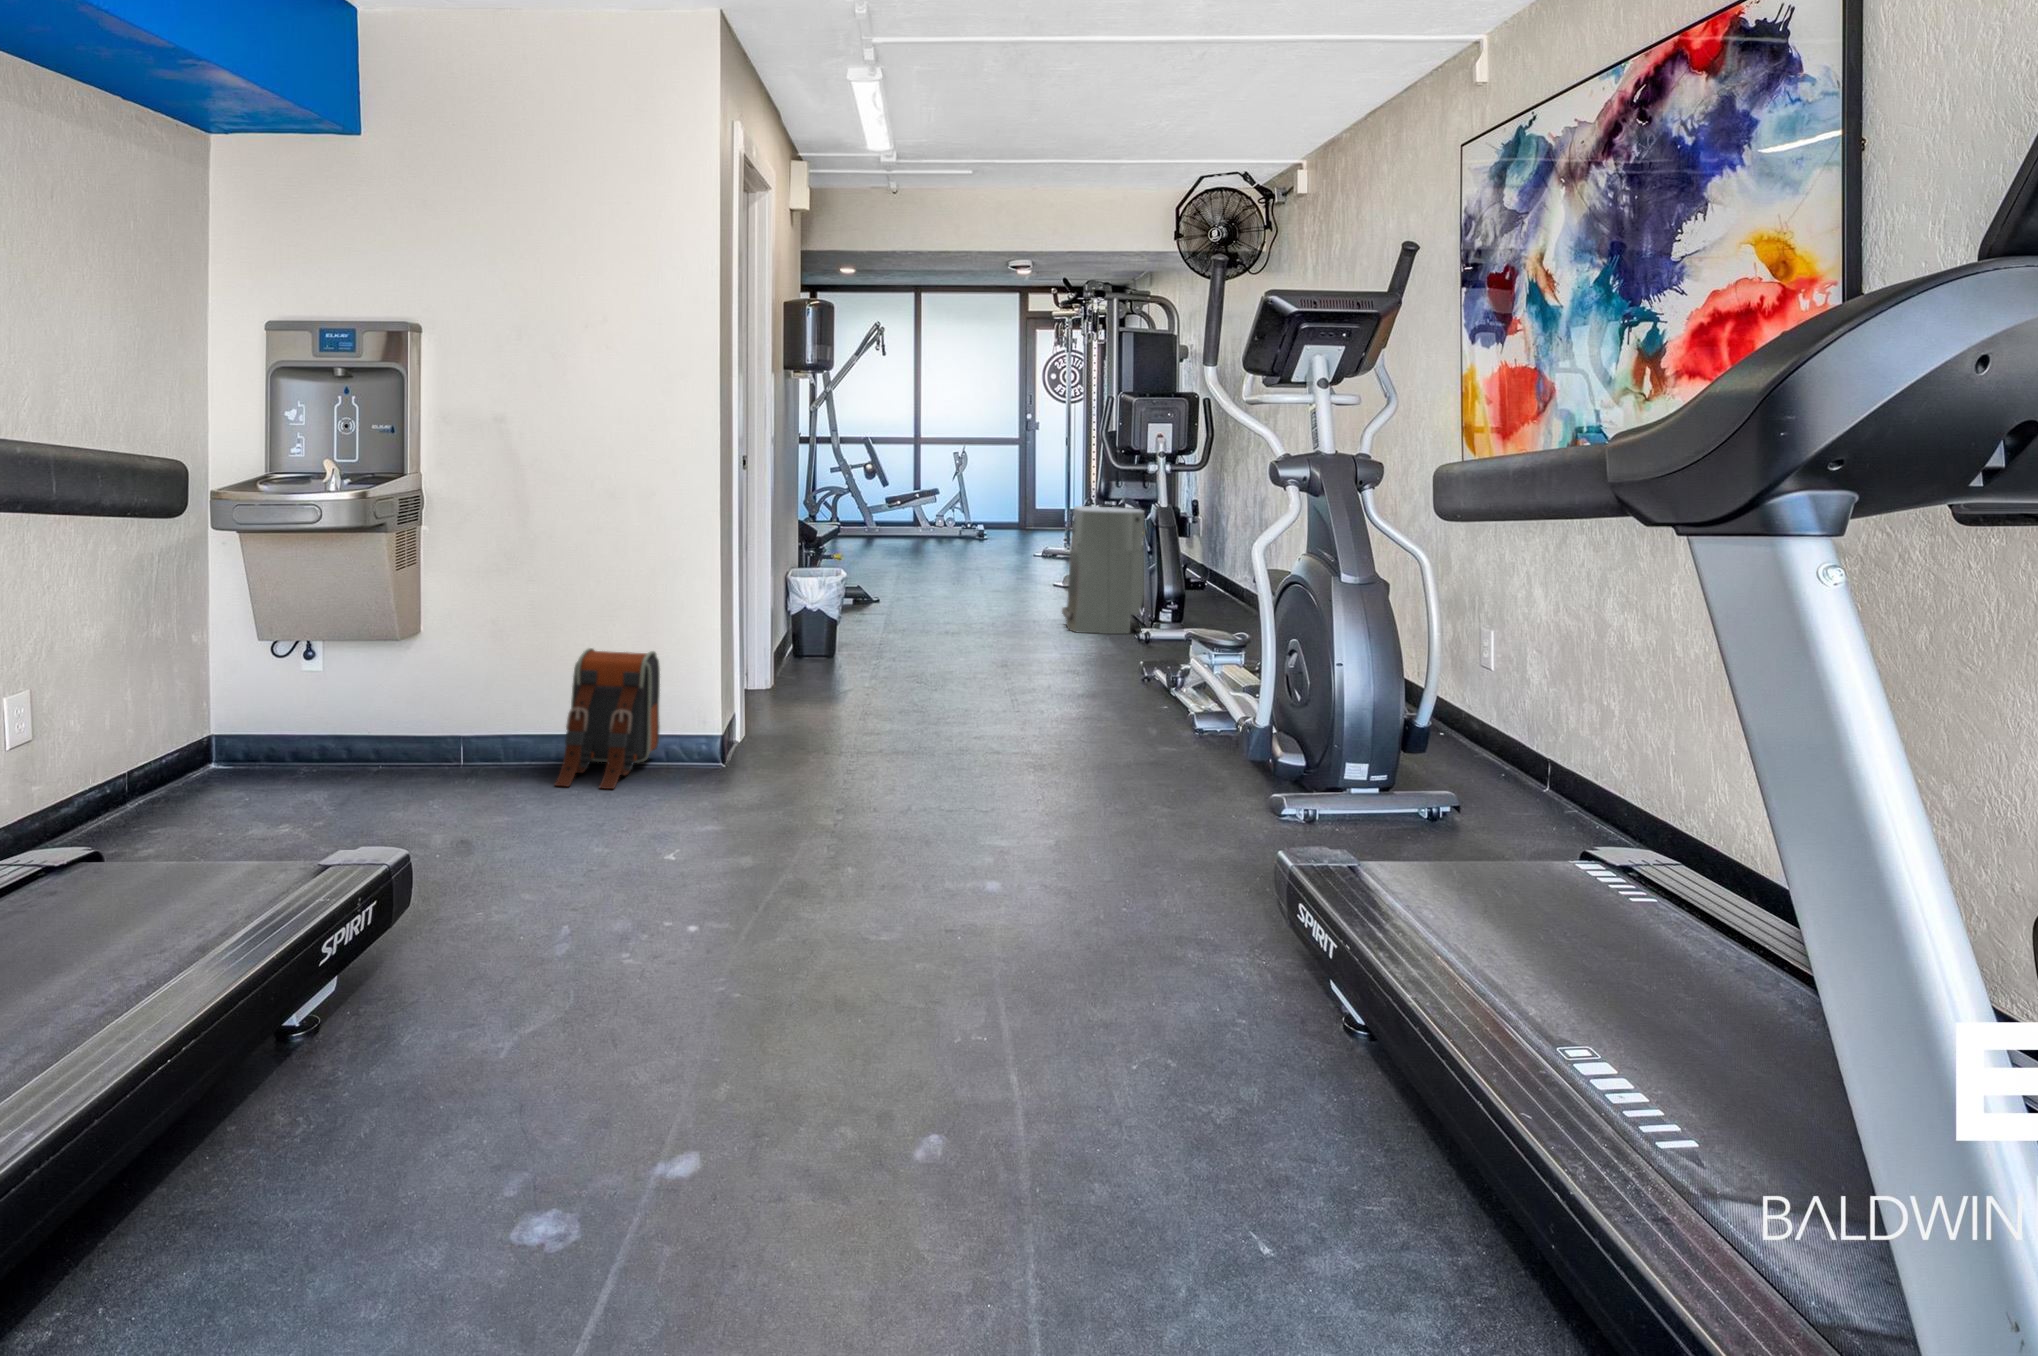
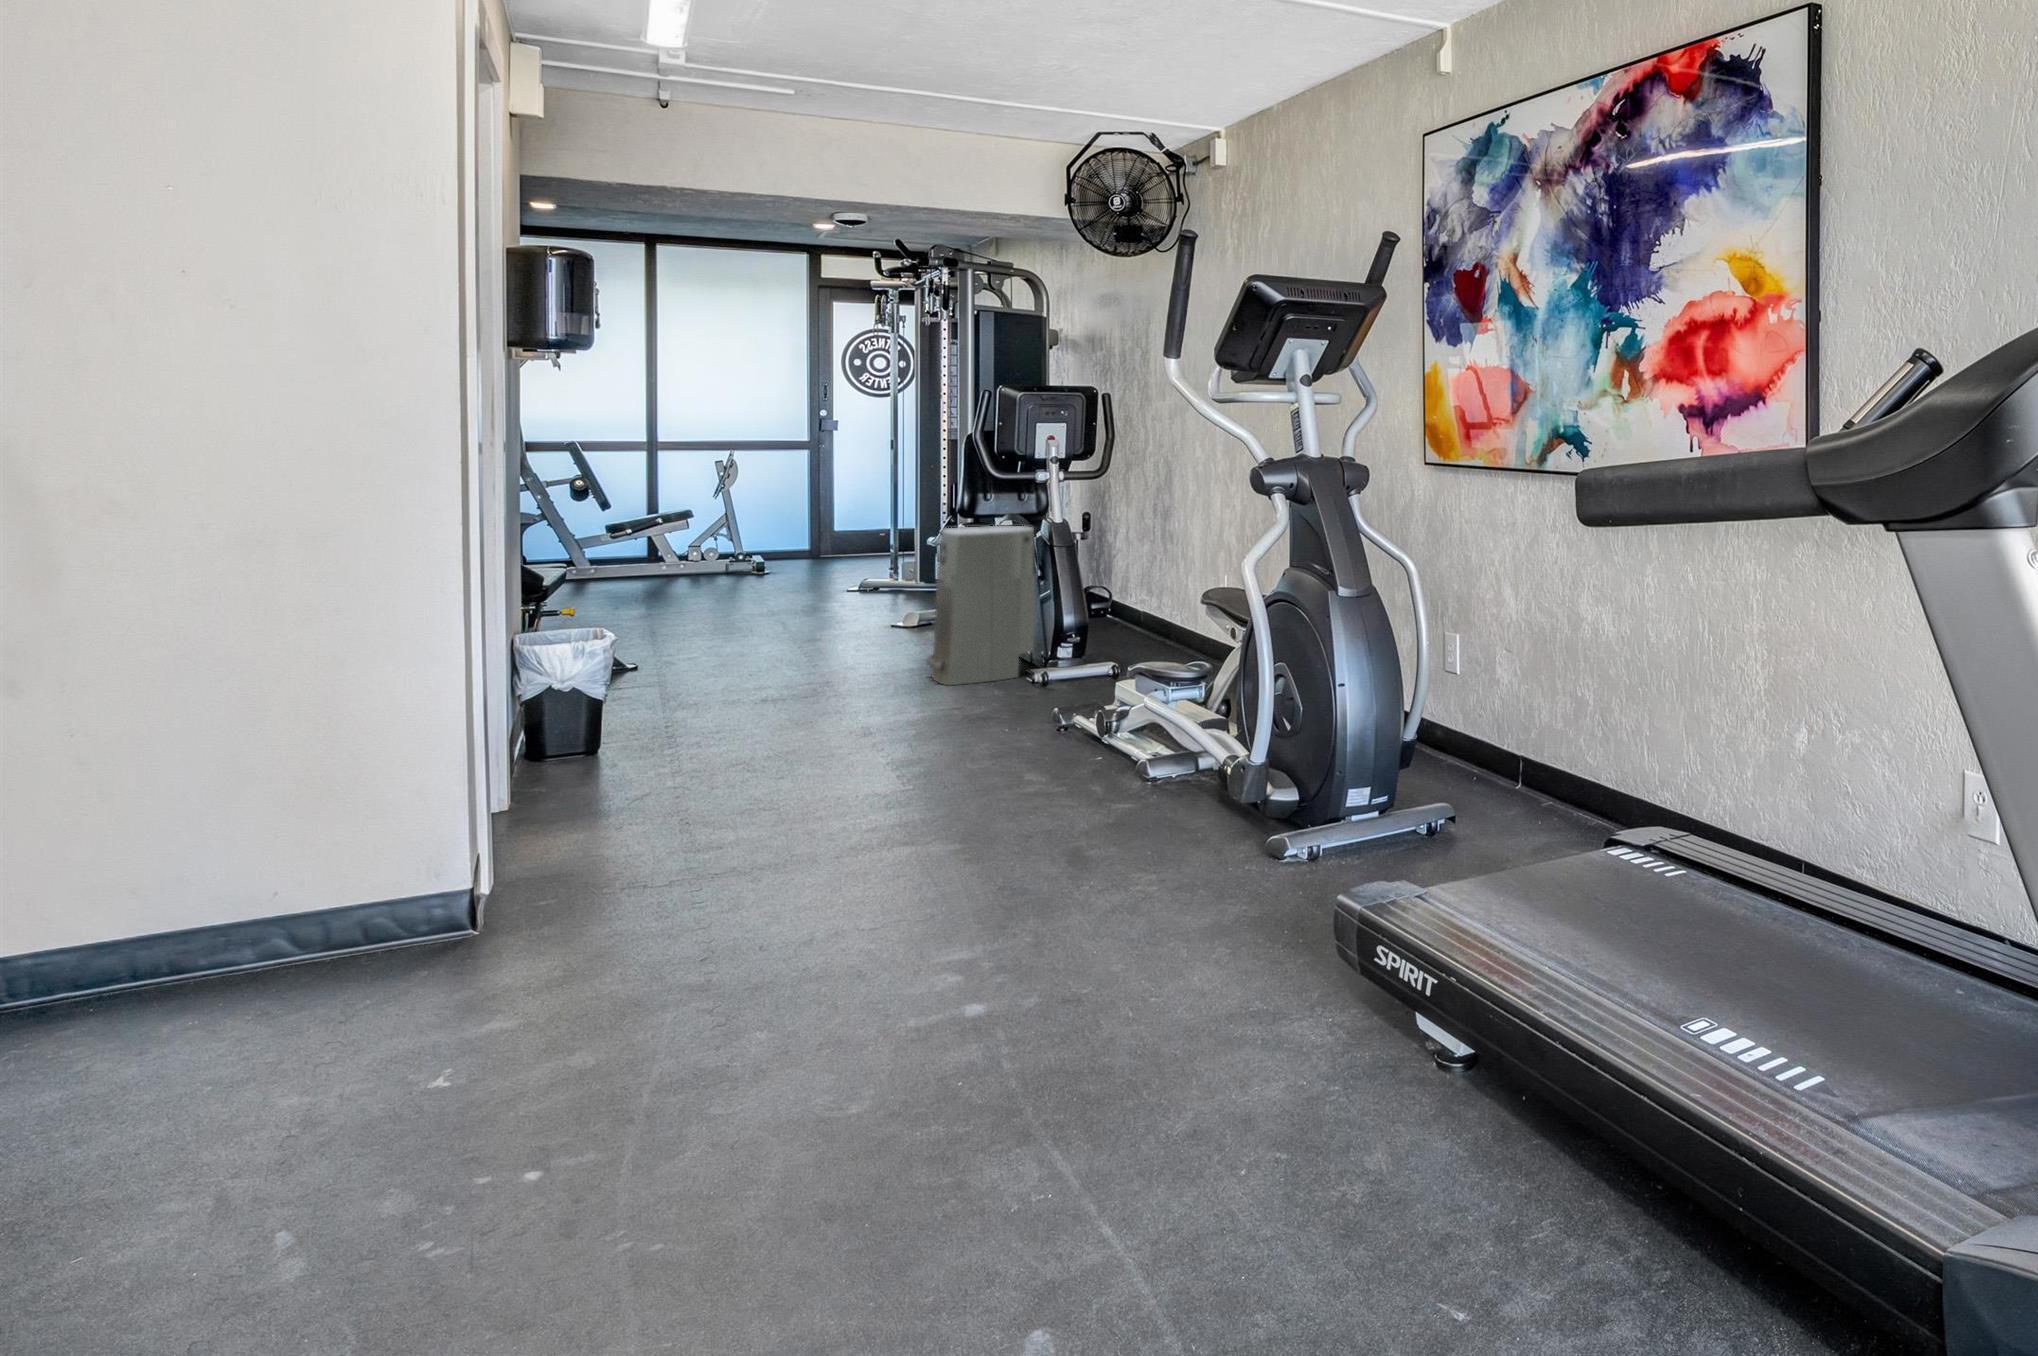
backpack: present [555,648,660,789] -> none [202,816,388,1063]

